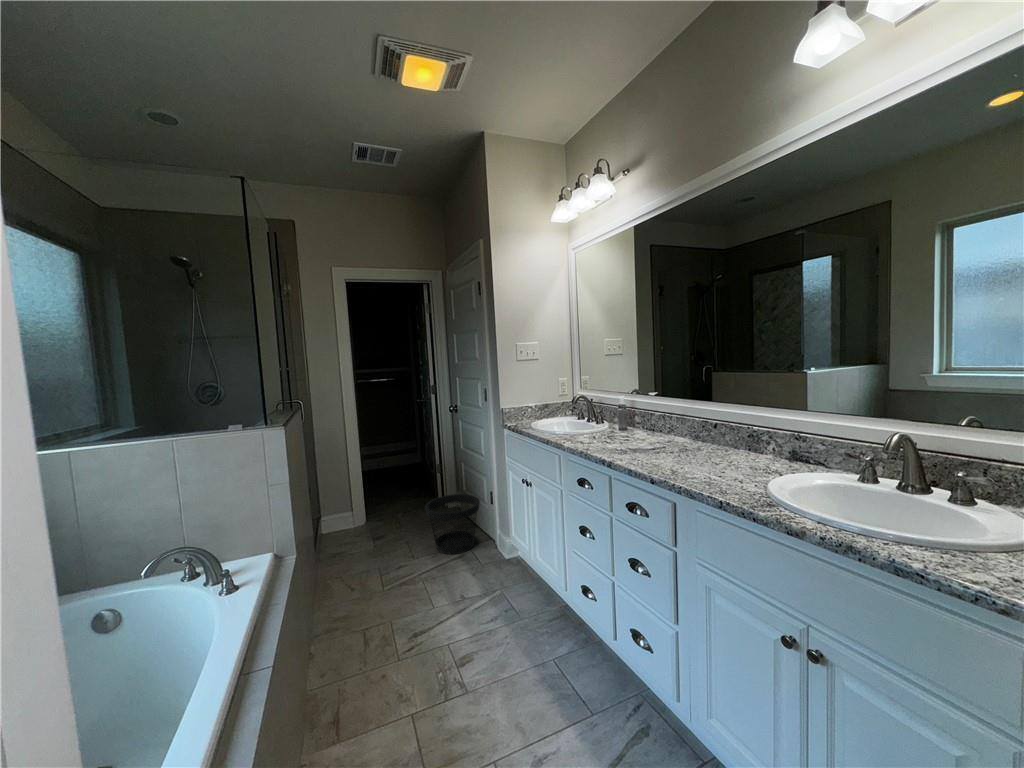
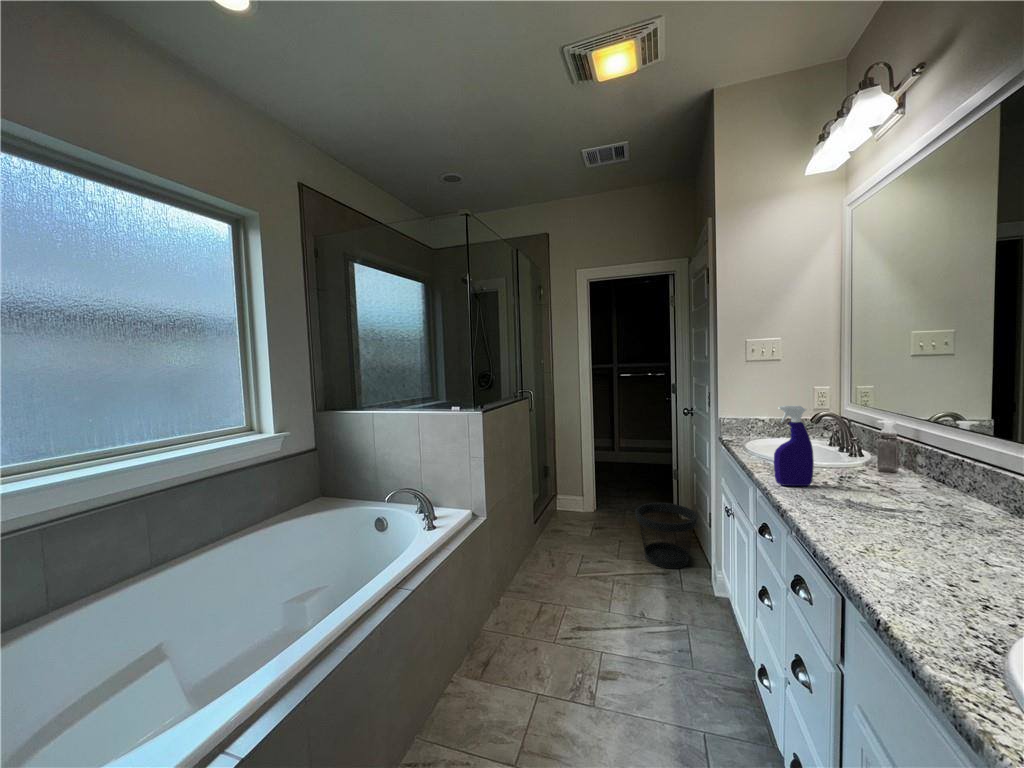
spray bottle: none [585,388,606,447] -> present [774,406,814,486]

